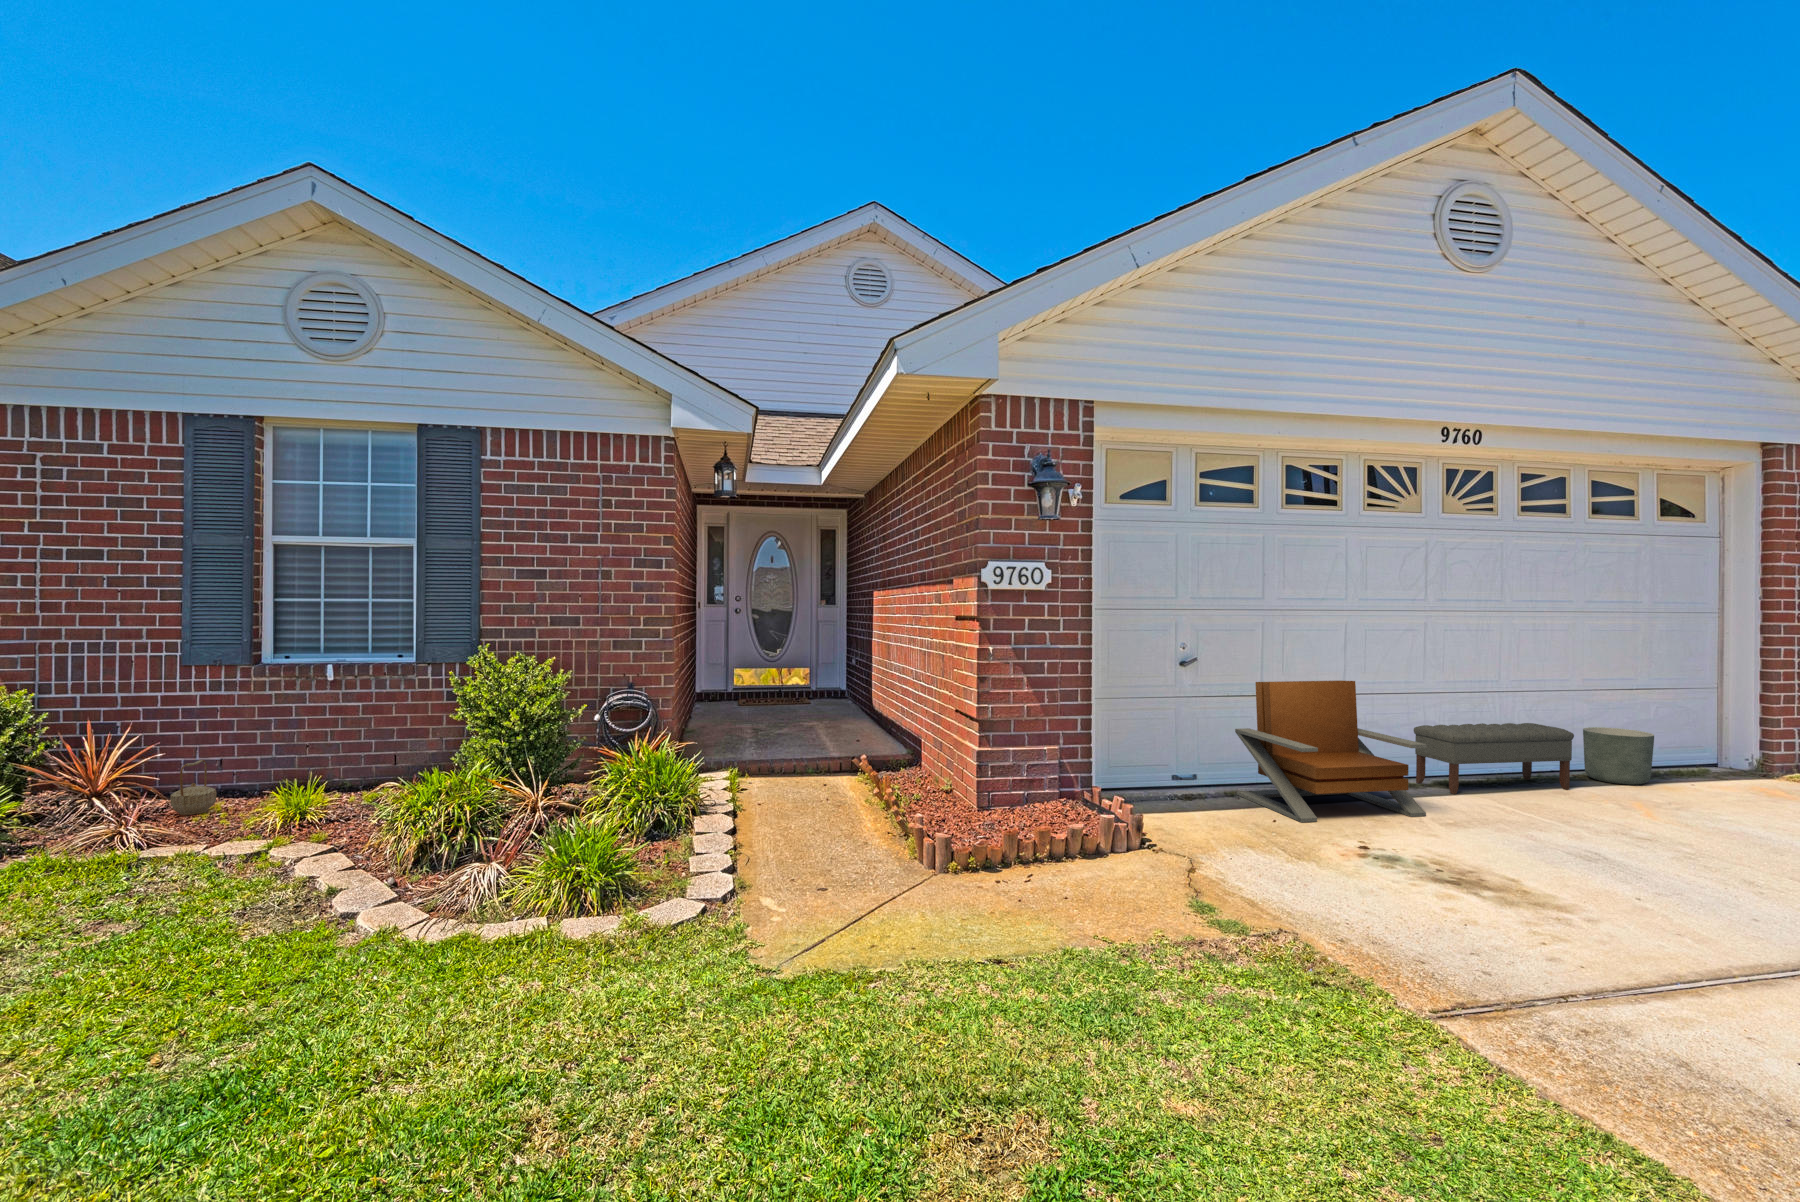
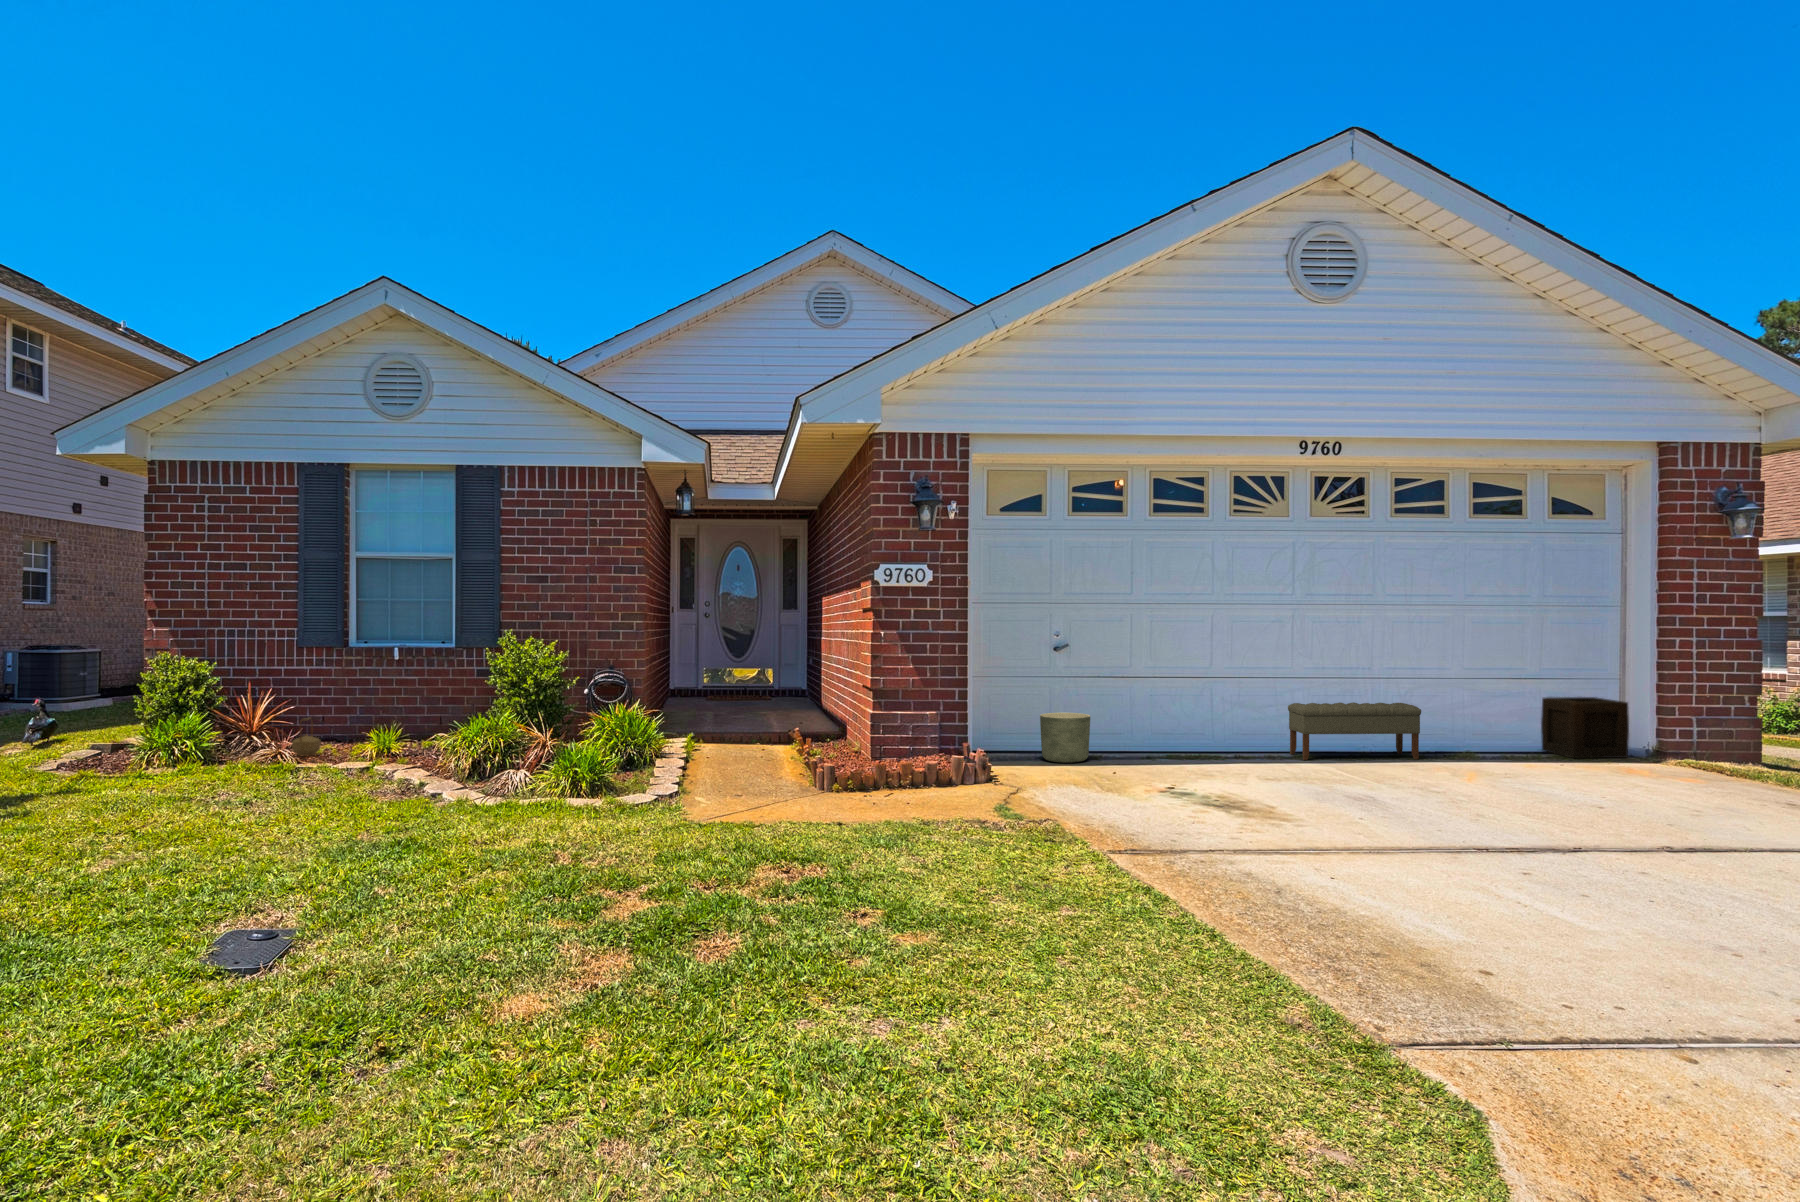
lounge chair: present [1235,680,1427,822] -> none [1112,662,1246,771]
wooden crate: none [1655,713,1772,785] -> present [1541,697,1629,758]
planter: present [1583,727,1654,785] -> present [1040,713,1090,763]

